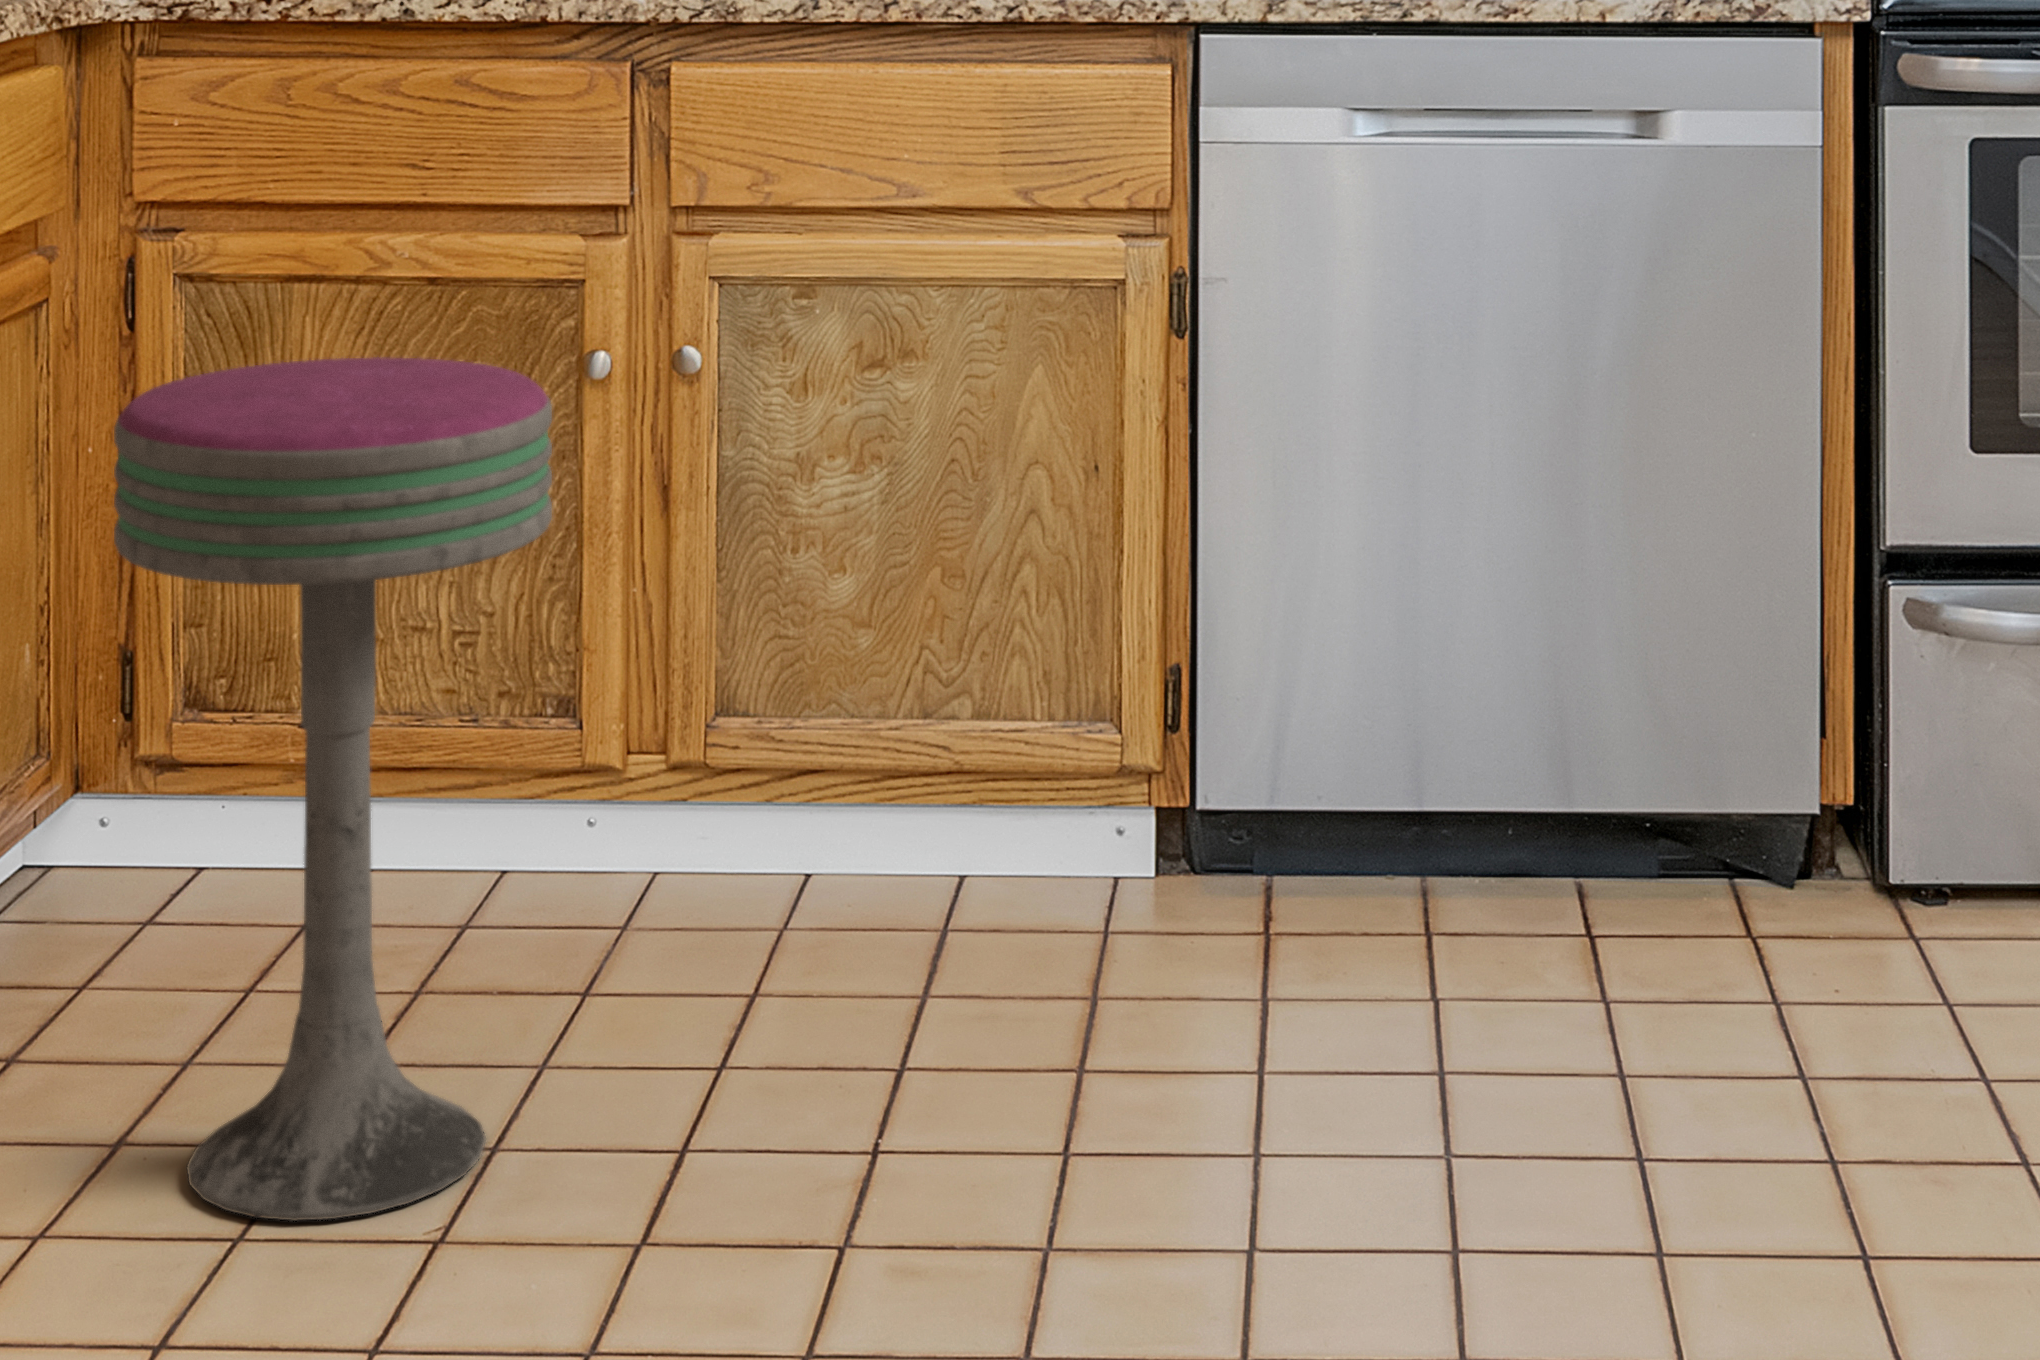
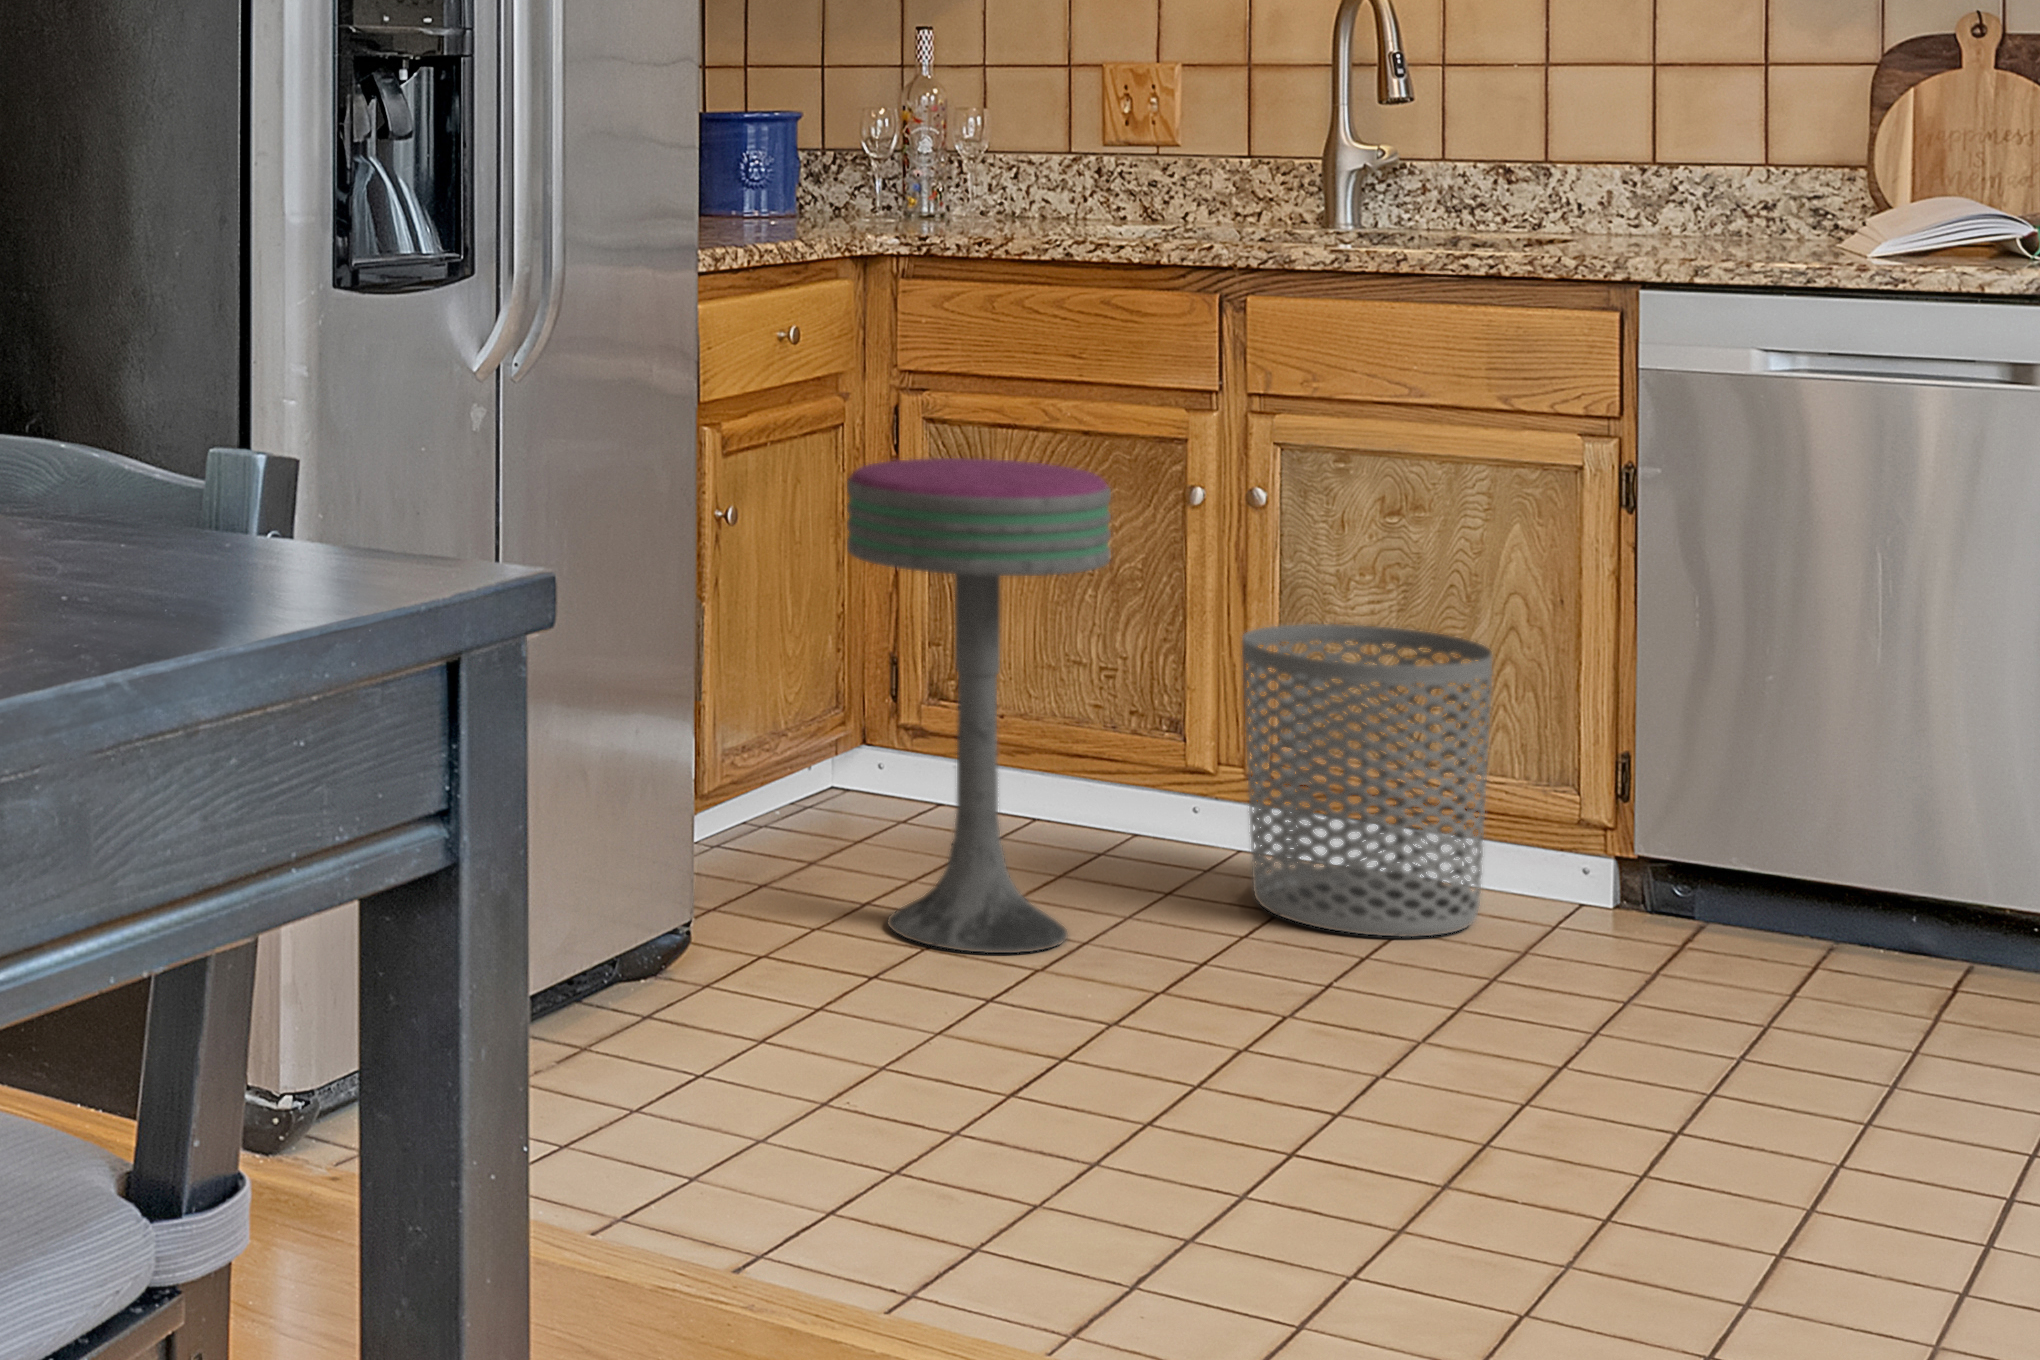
waste bin: none [704,535,1045,1022] -> present [1242,624,1492,937]

